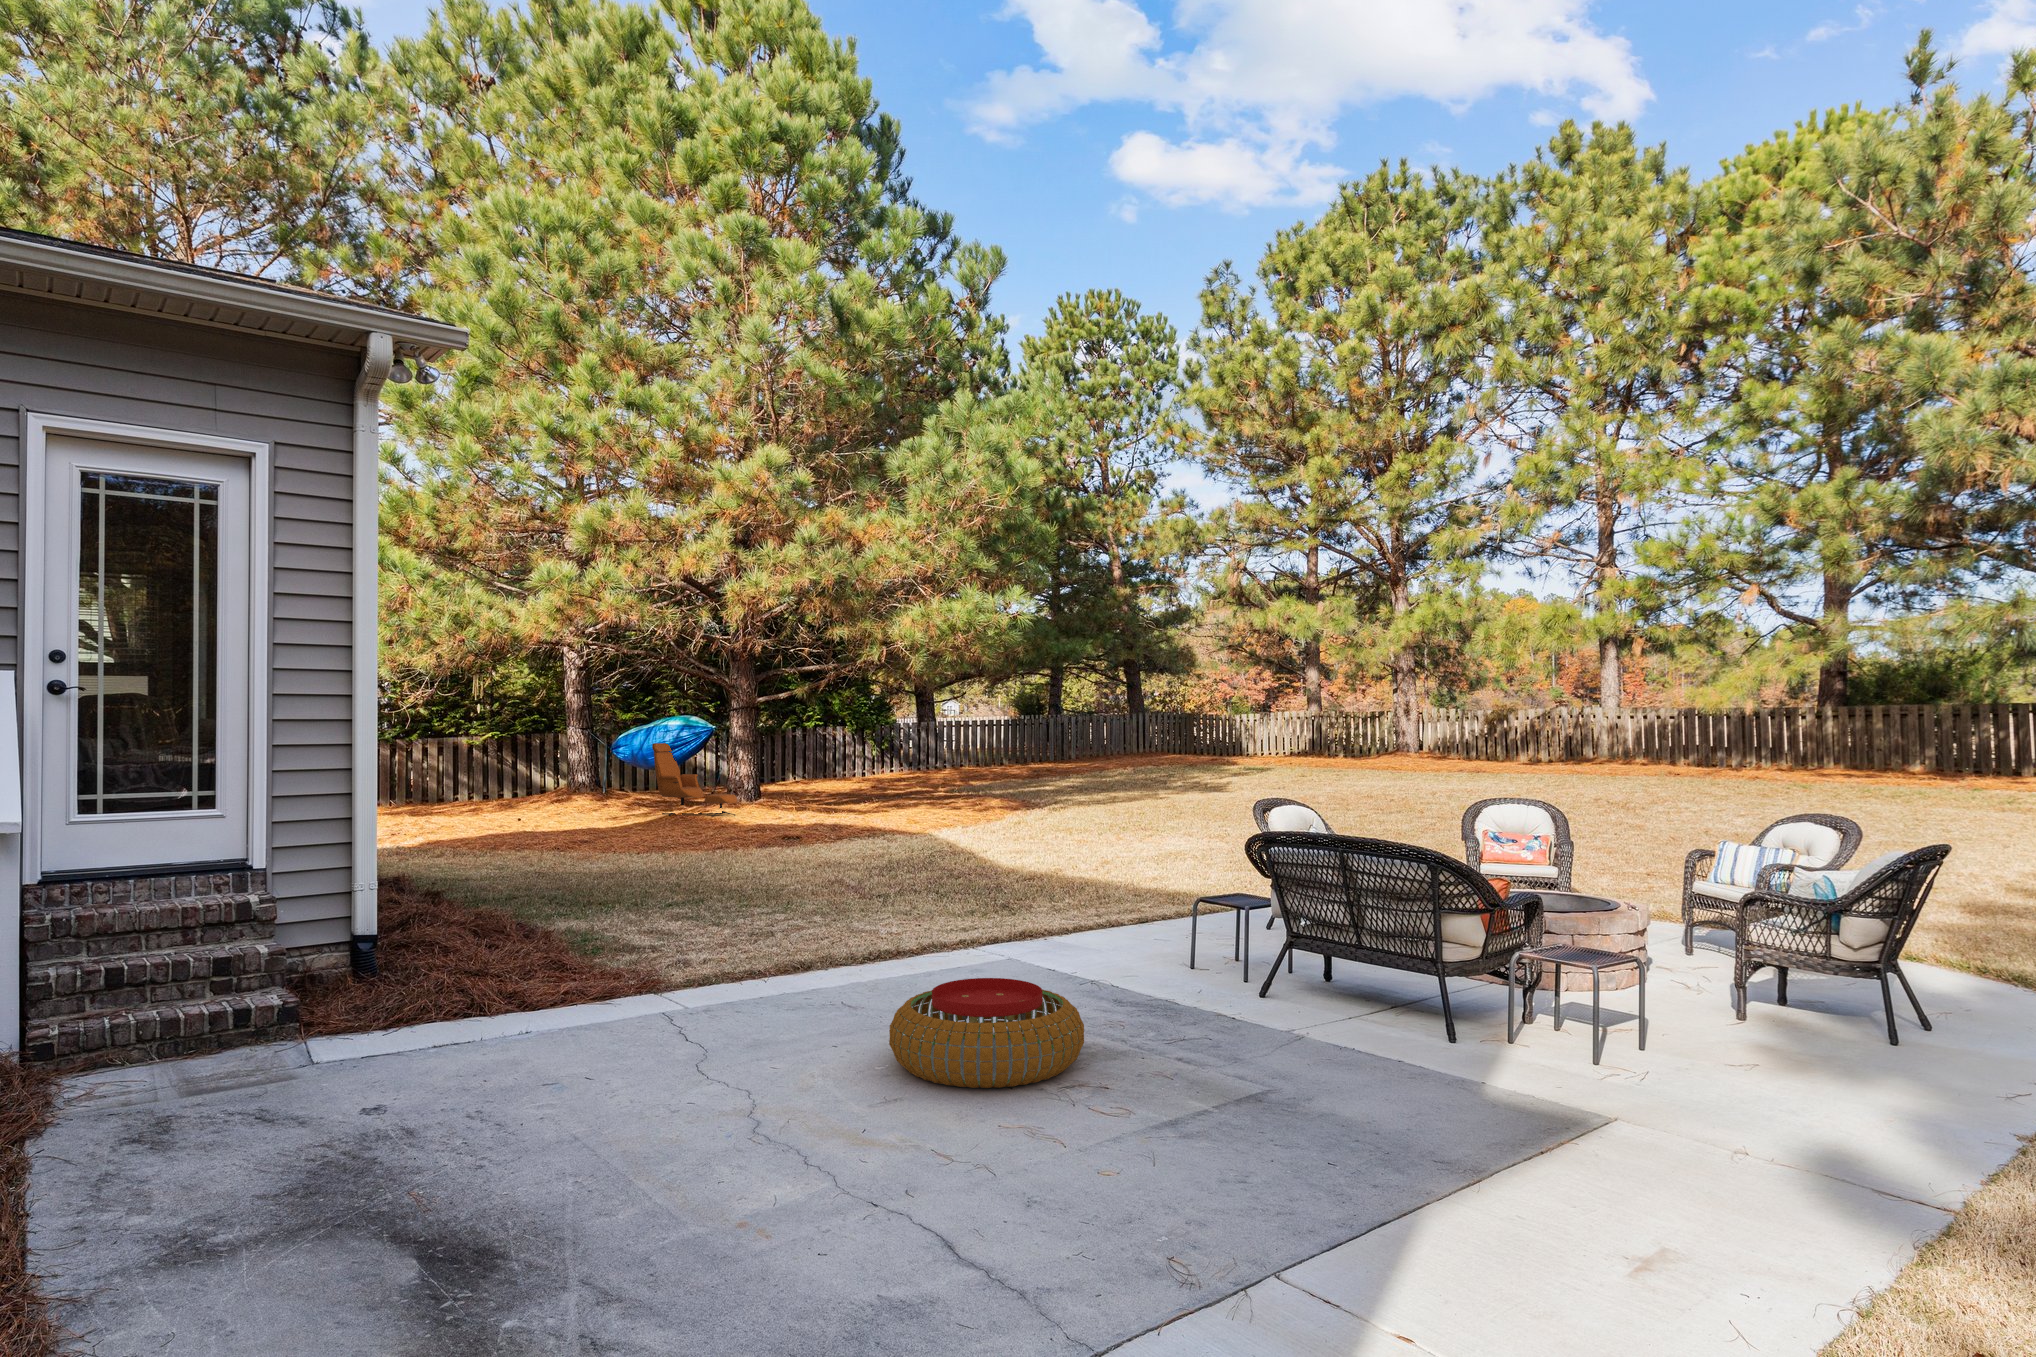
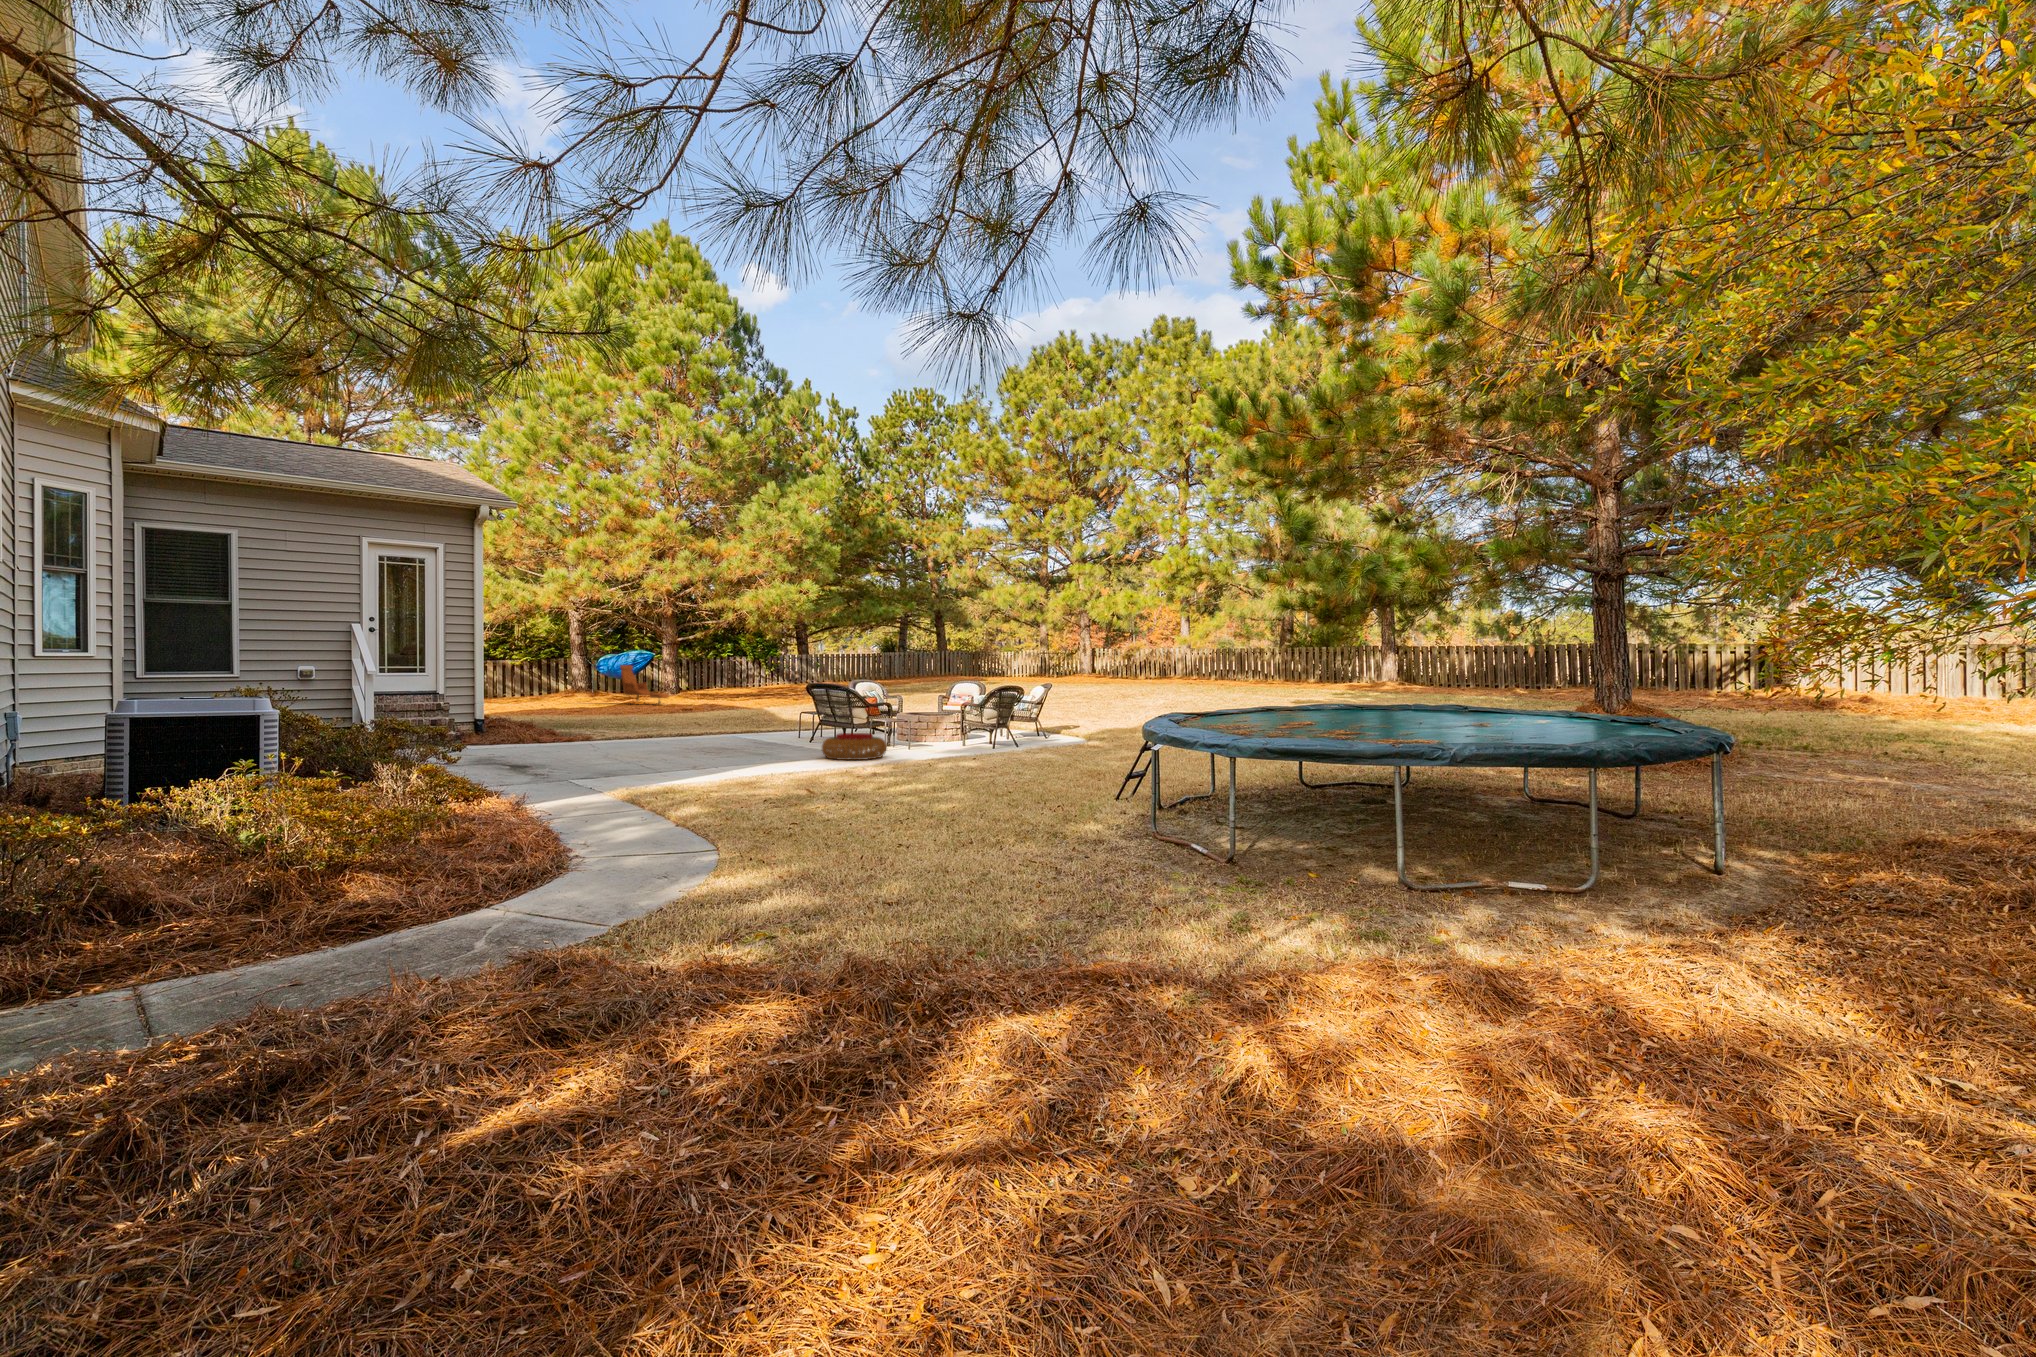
pouf: present [889,978,1084,1088] -> present [822,733,887,760]

